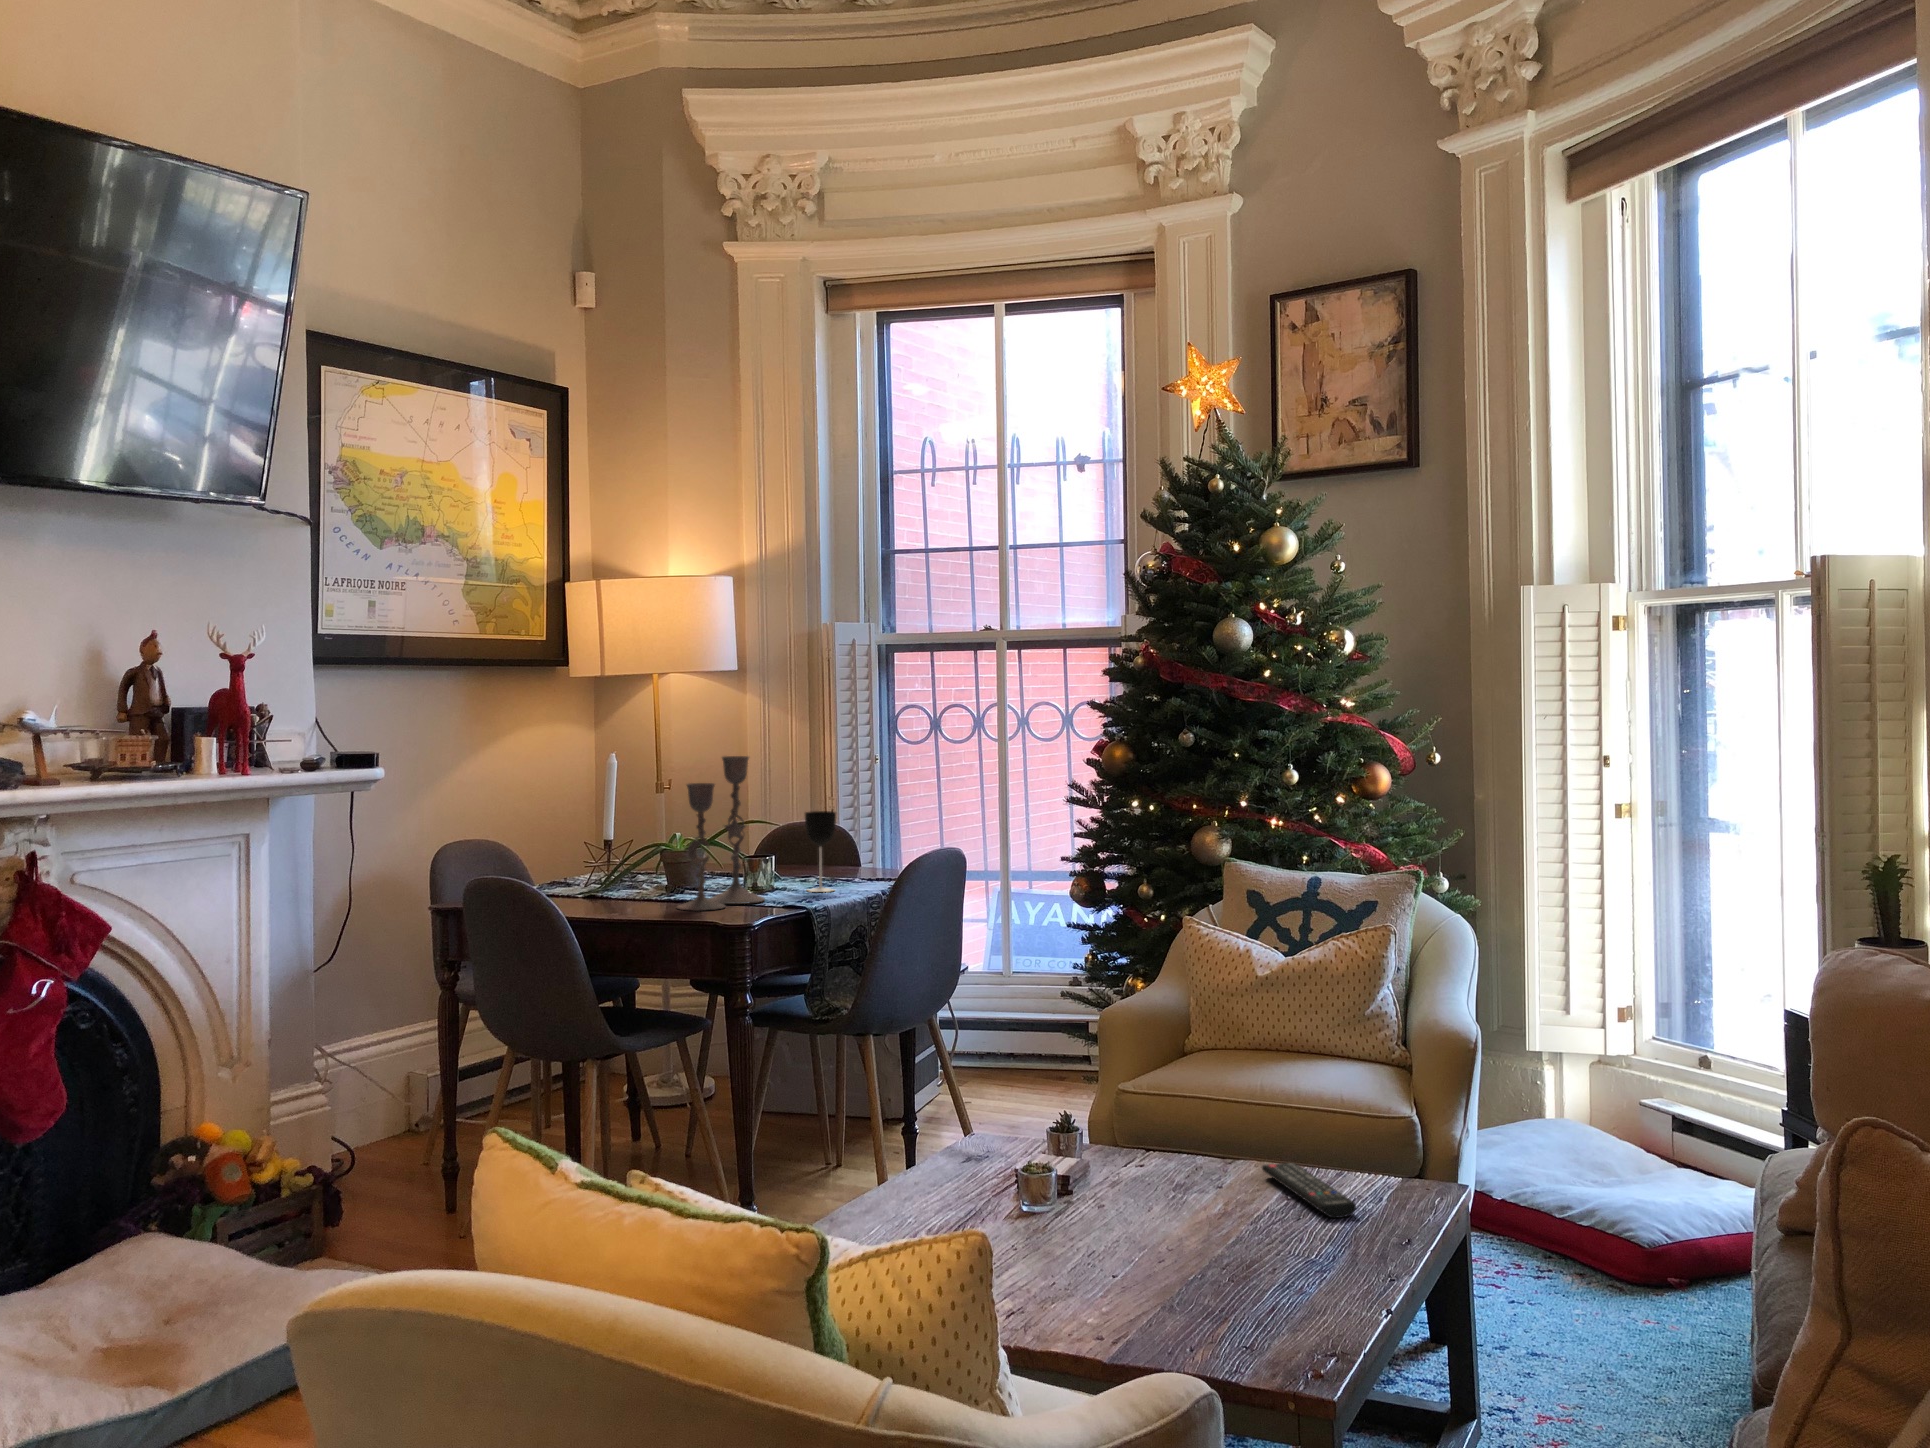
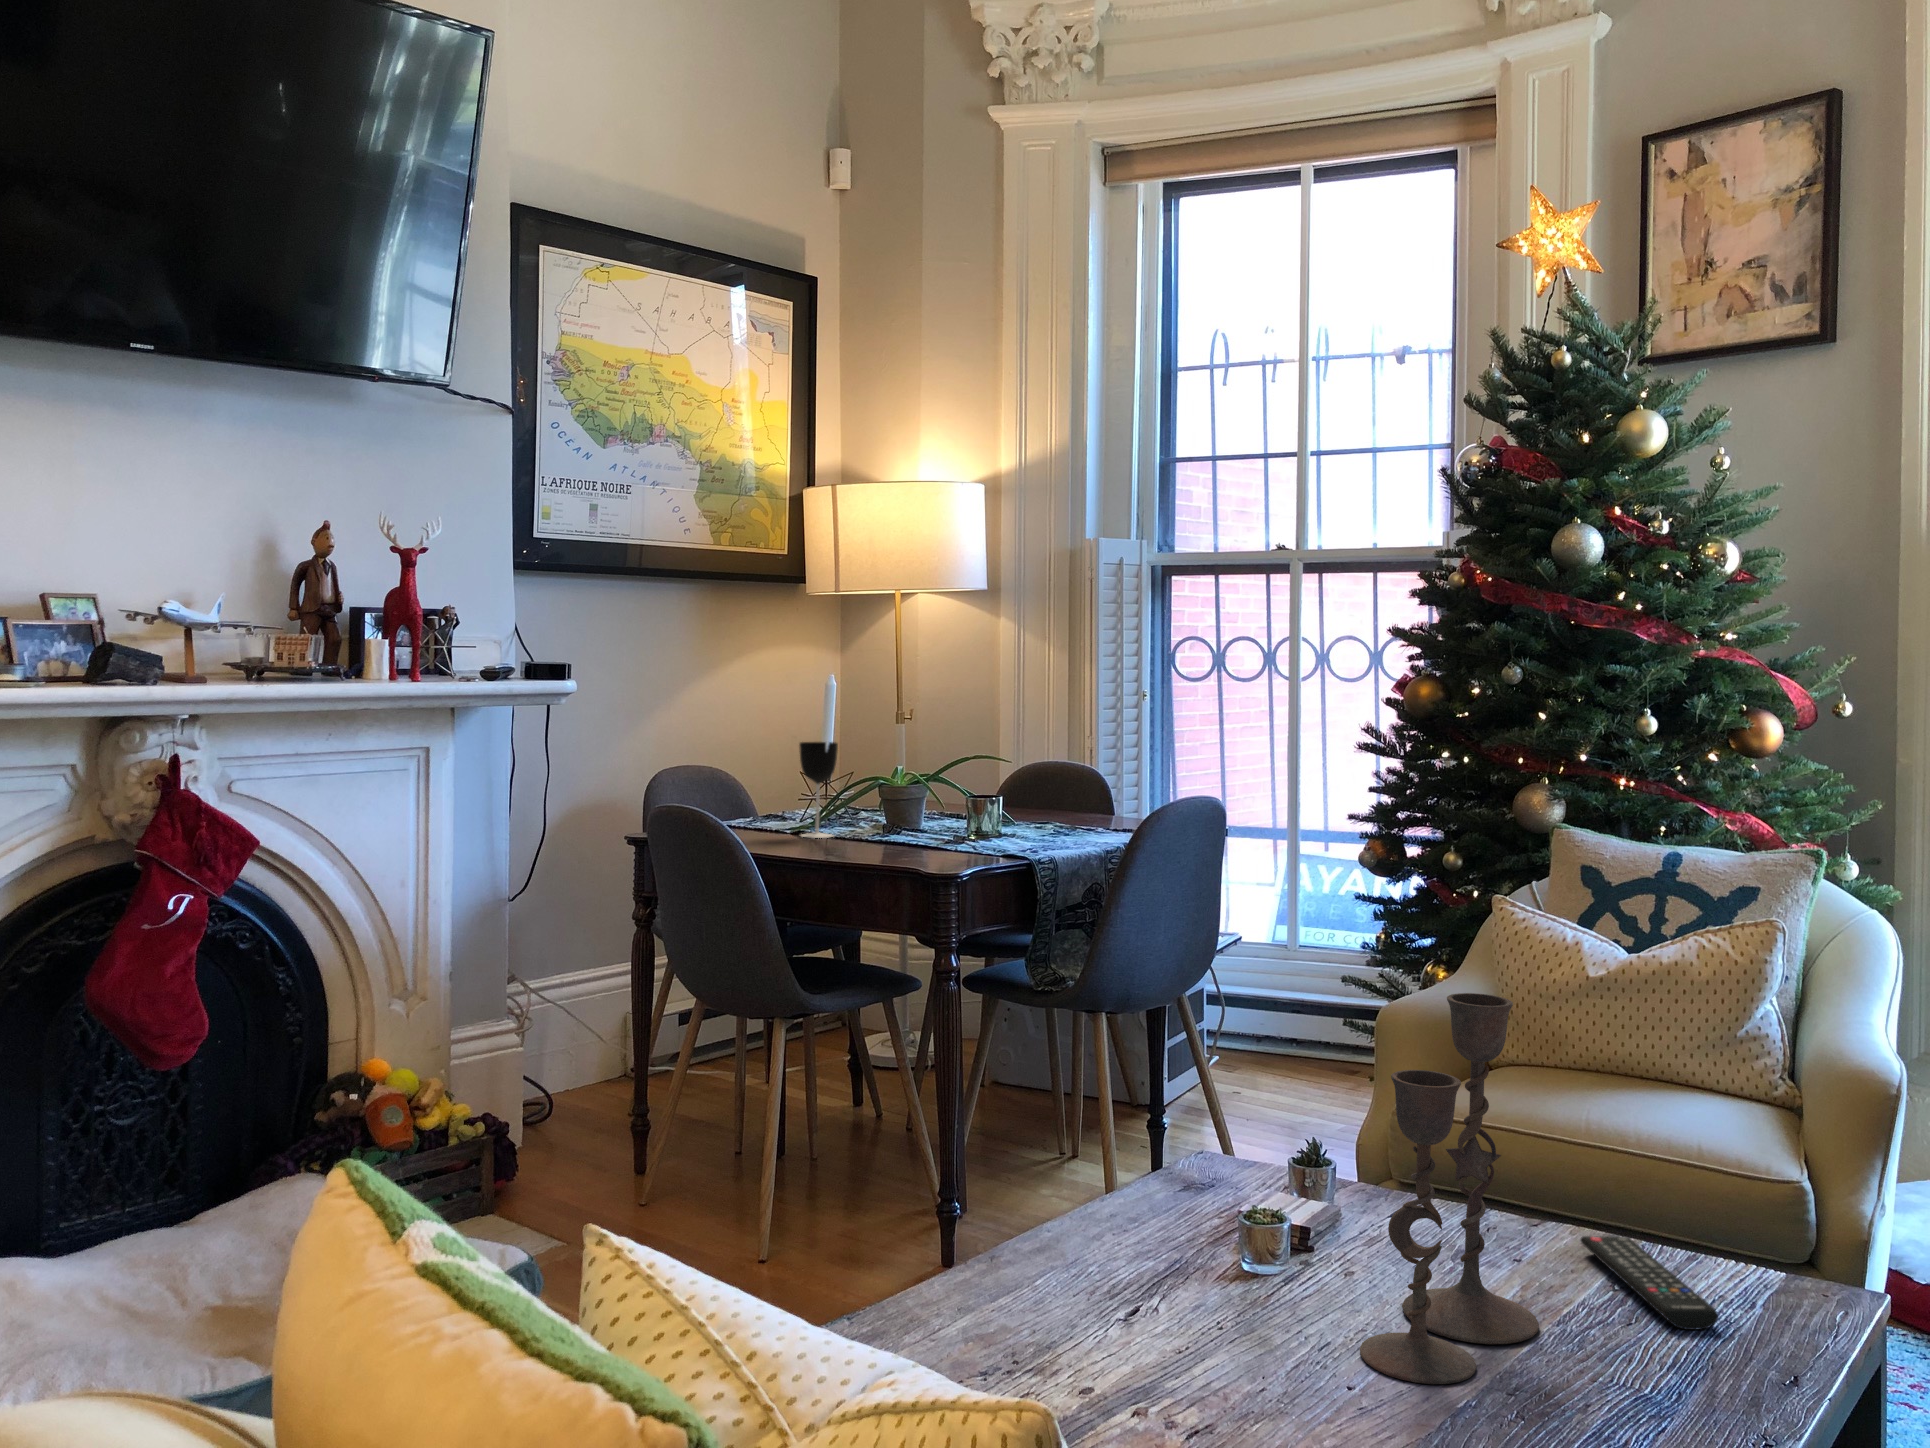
candlestick: present [677,756,765,911] -> present [1360,993,1539,1384]
wine glass: present [805,811,836,892] -> present [799,742,838,838]

